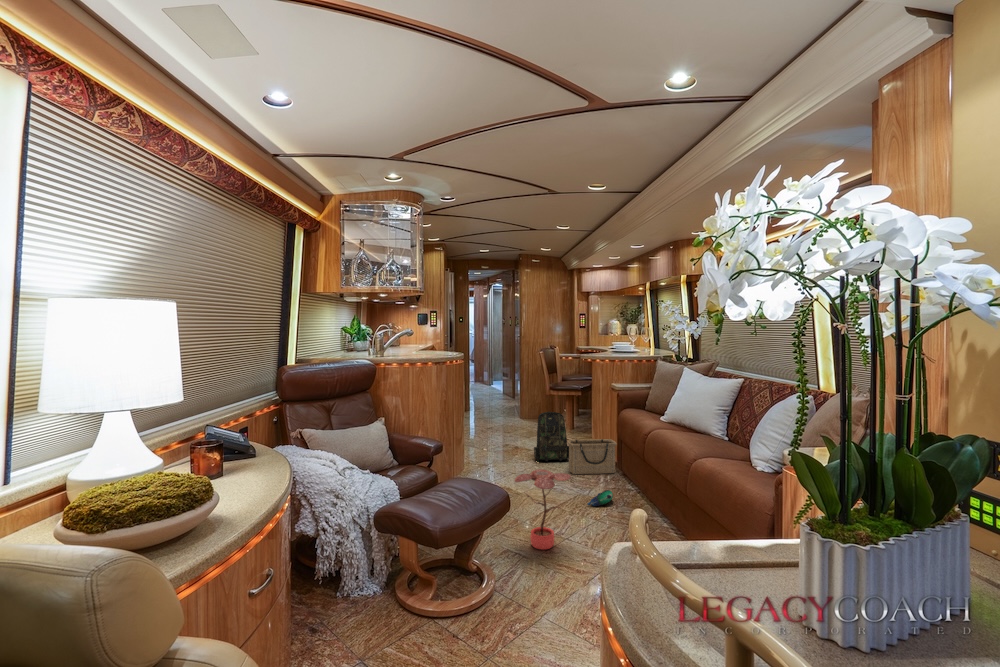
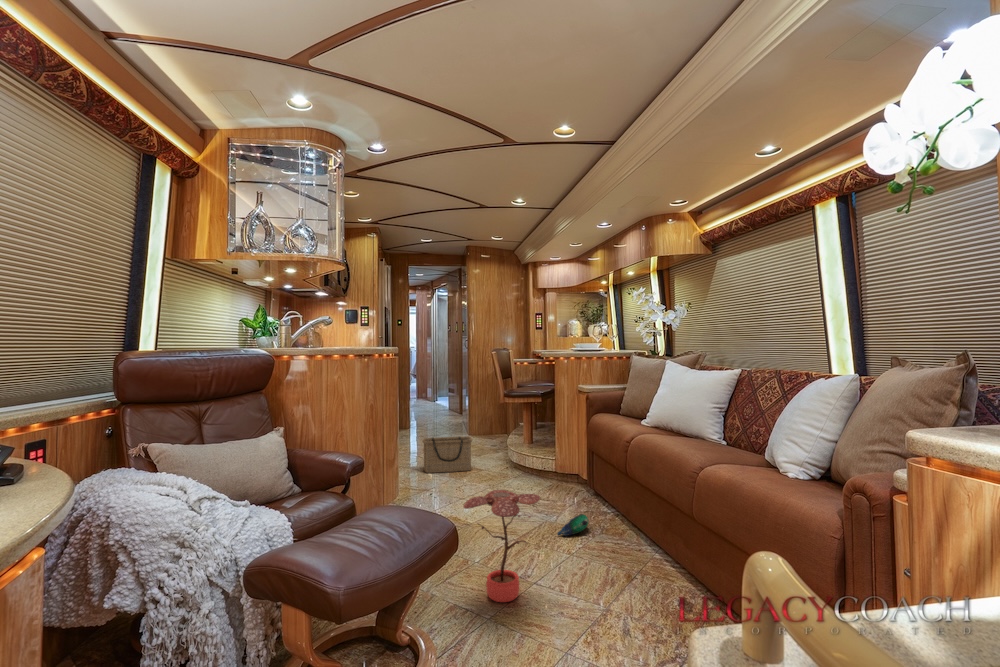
backpack: present [534,412,569,461] -> none [486,421,530,484]
basket: present [568,439,617,474] -> present [423,436,472,473]

